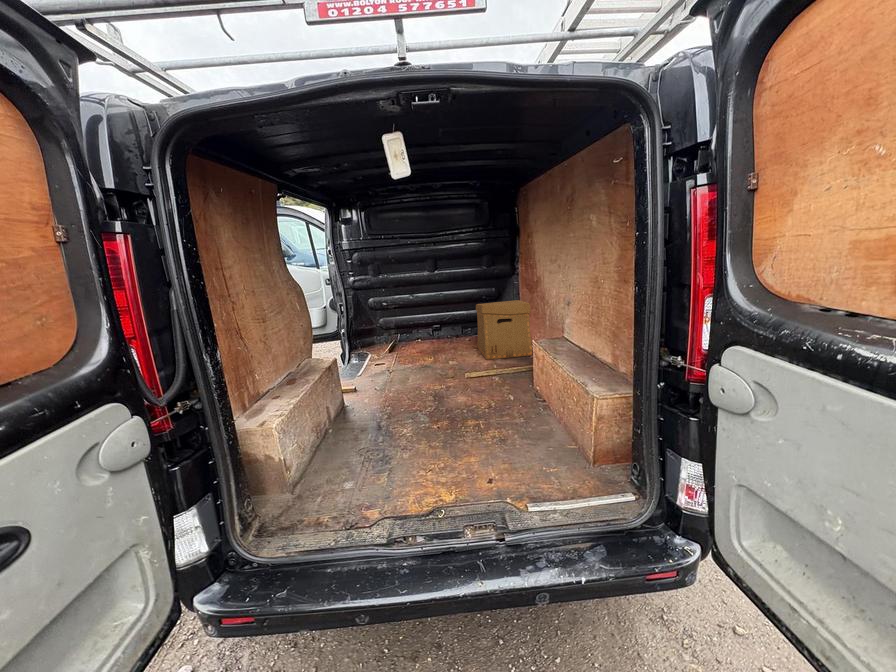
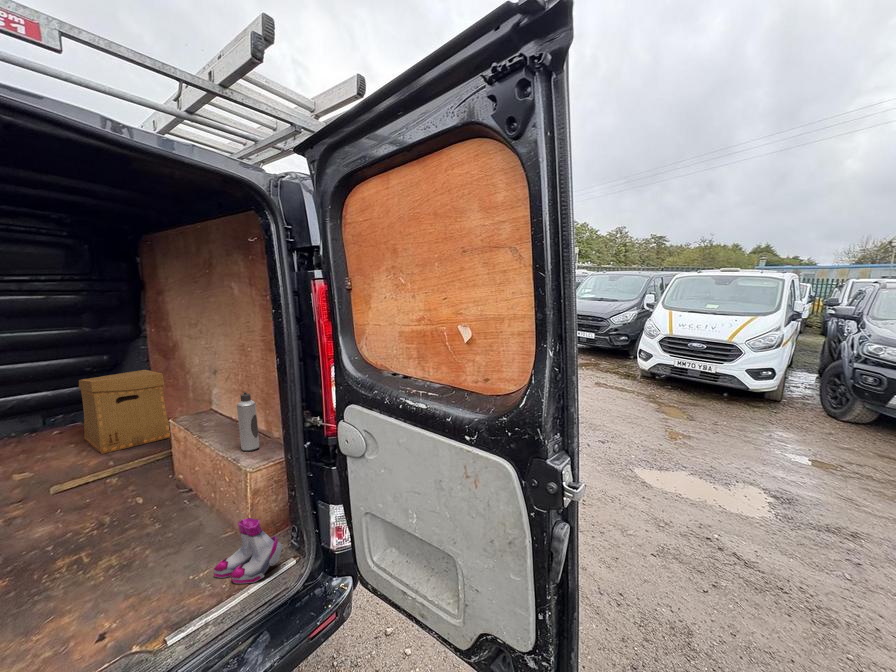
water bottle: none [587,322,605,379] -> present [237,392,259,451]
boots: none [556,442,622,504] -> present [214,518,282,584]

